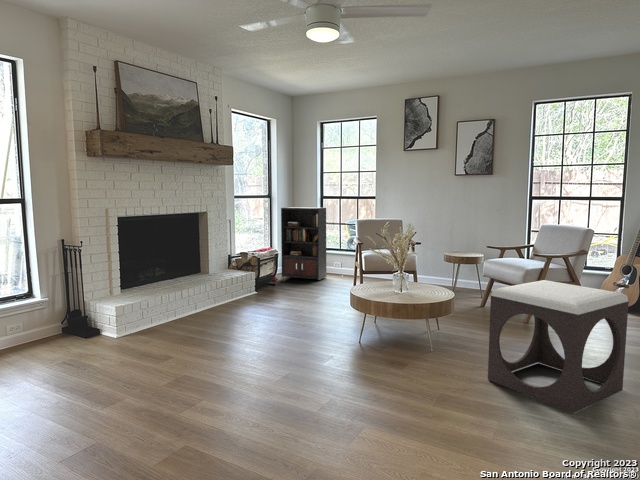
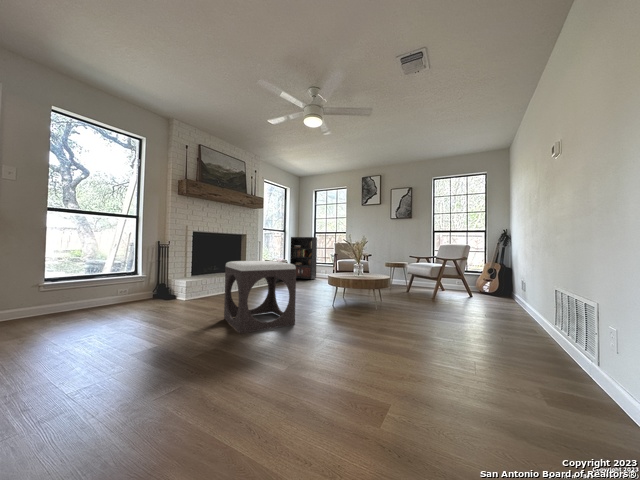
footstool: present [488,280,629,414] -> present [224,261,296,333]

